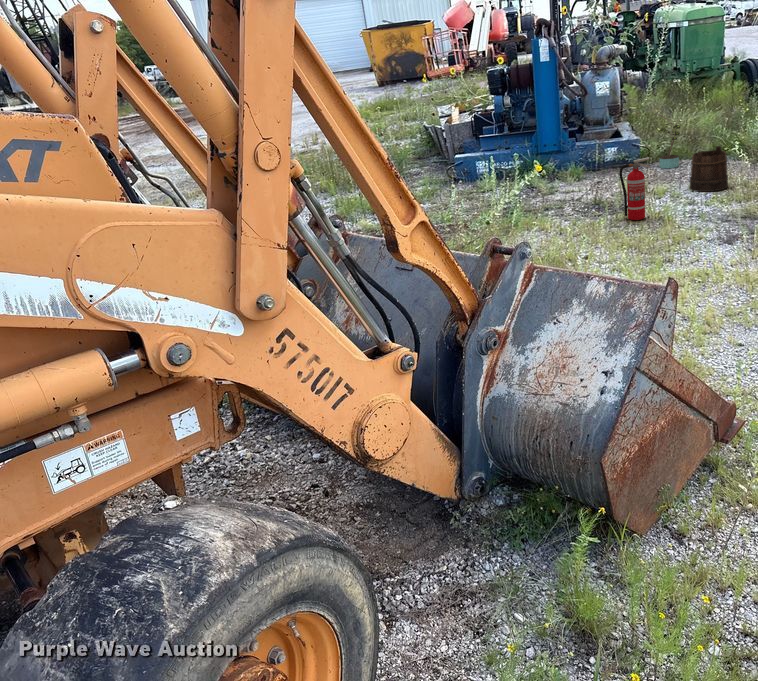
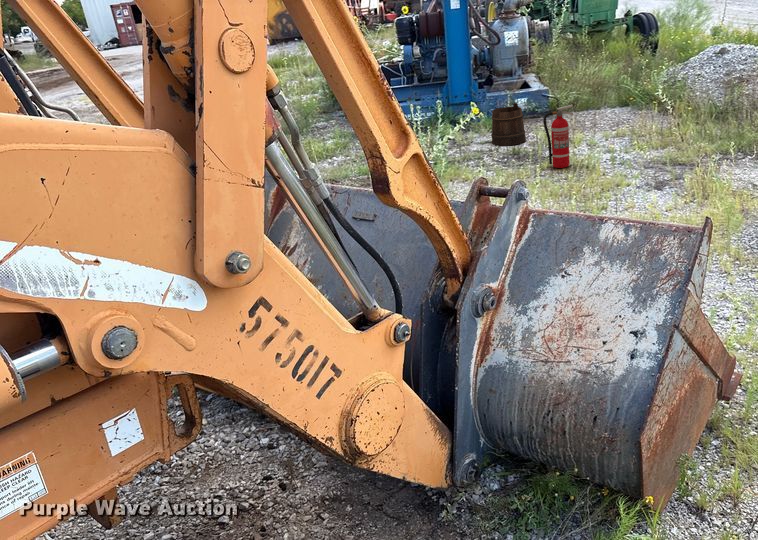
potted plant: present [653,105,685,168] -> none [560,57,595,119]
bucket: present [689,146,728,192] -> present [491,103,526,146]

